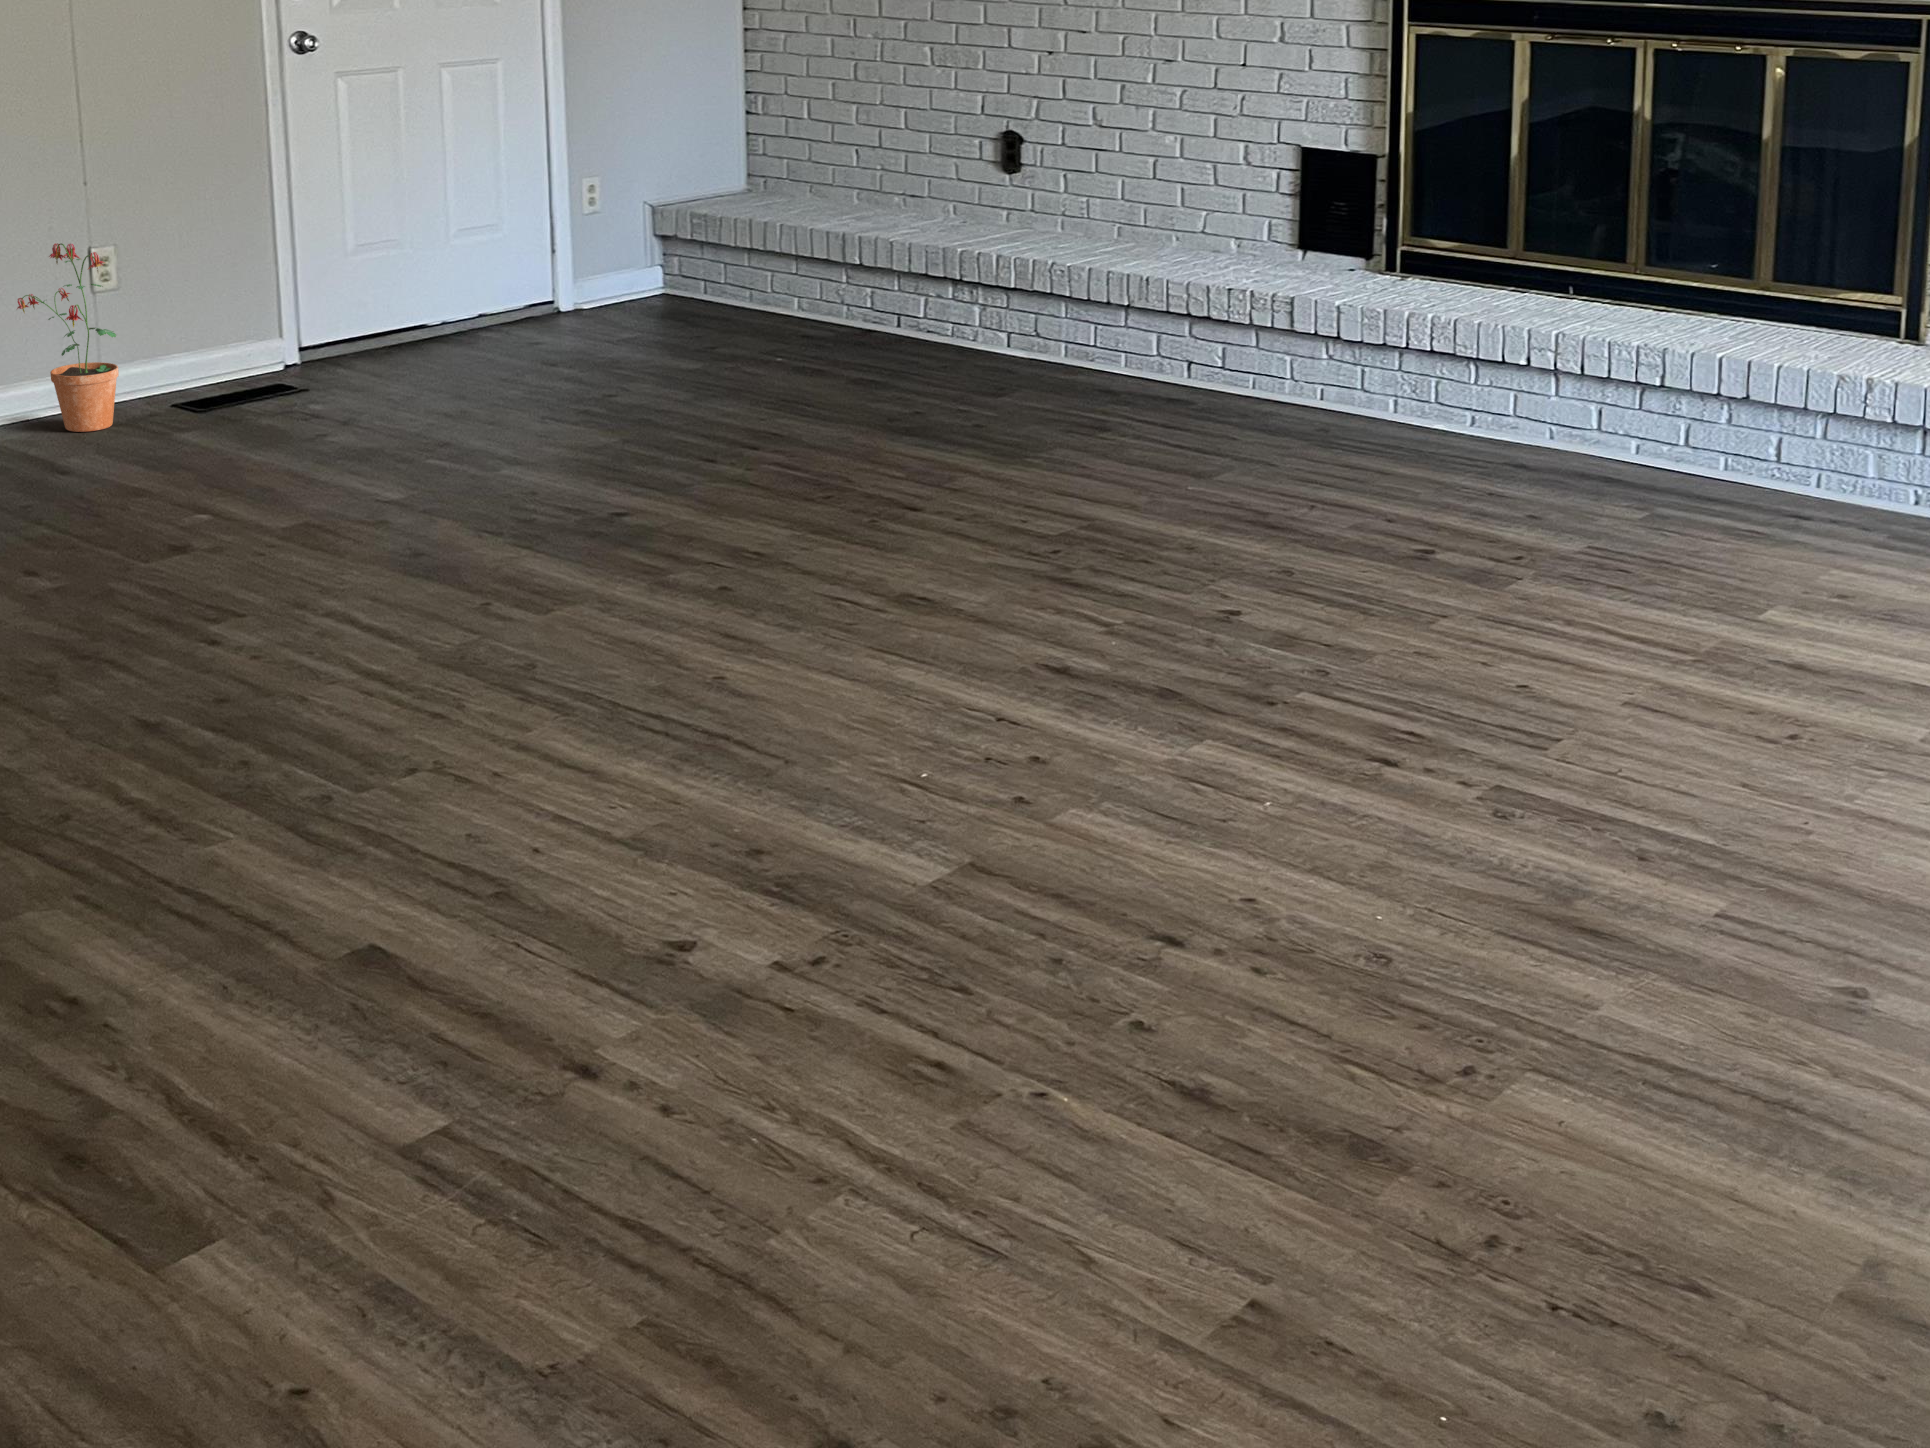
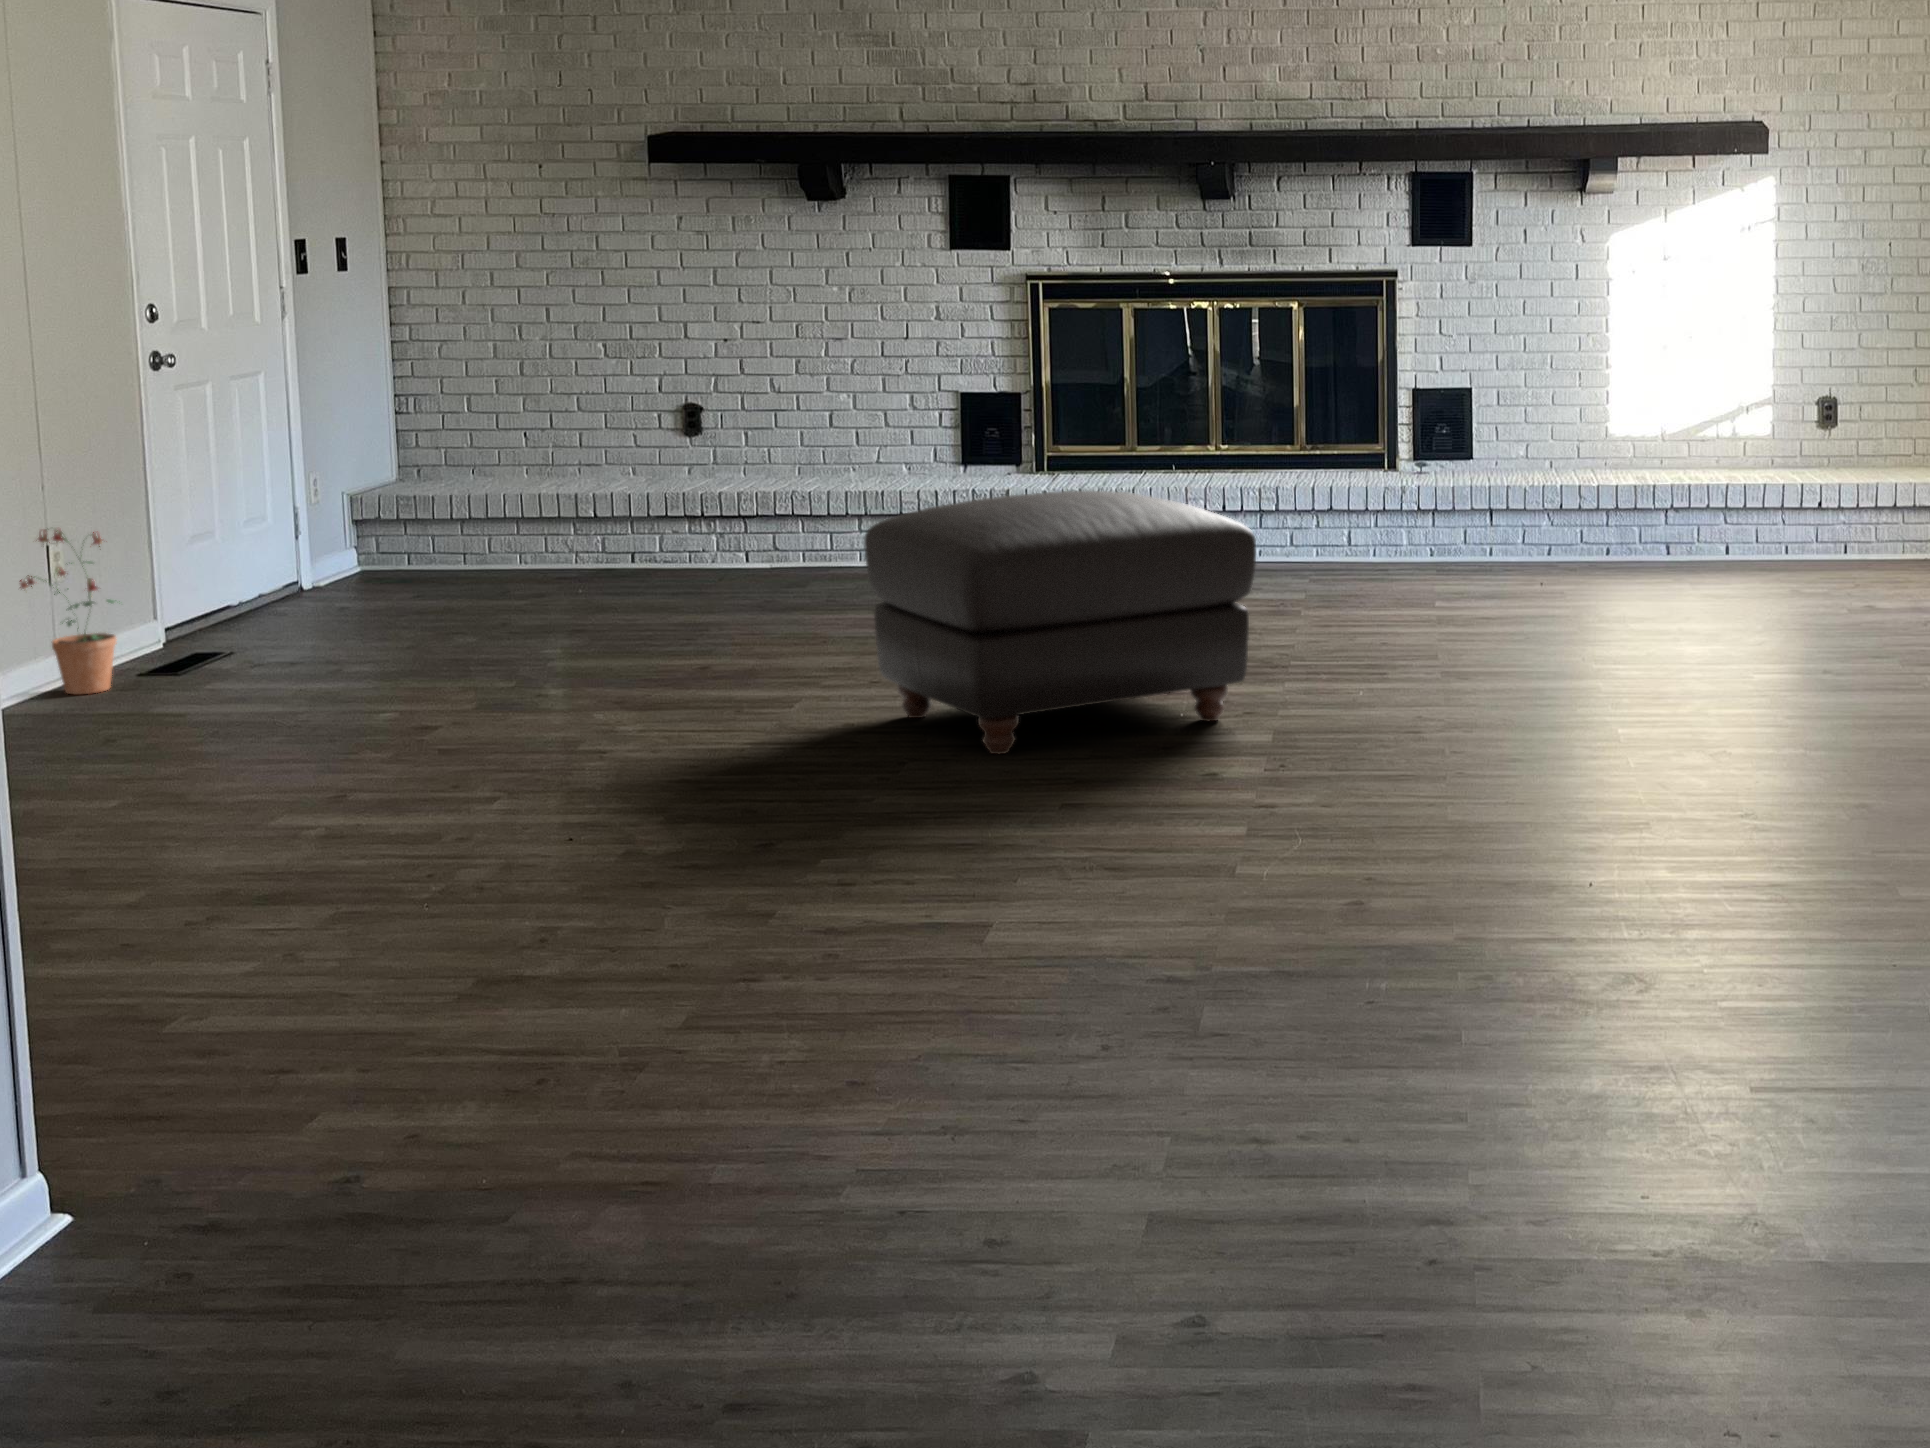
ottoman: none [422,384,1009,826] -> present [864,491,1256,754]

